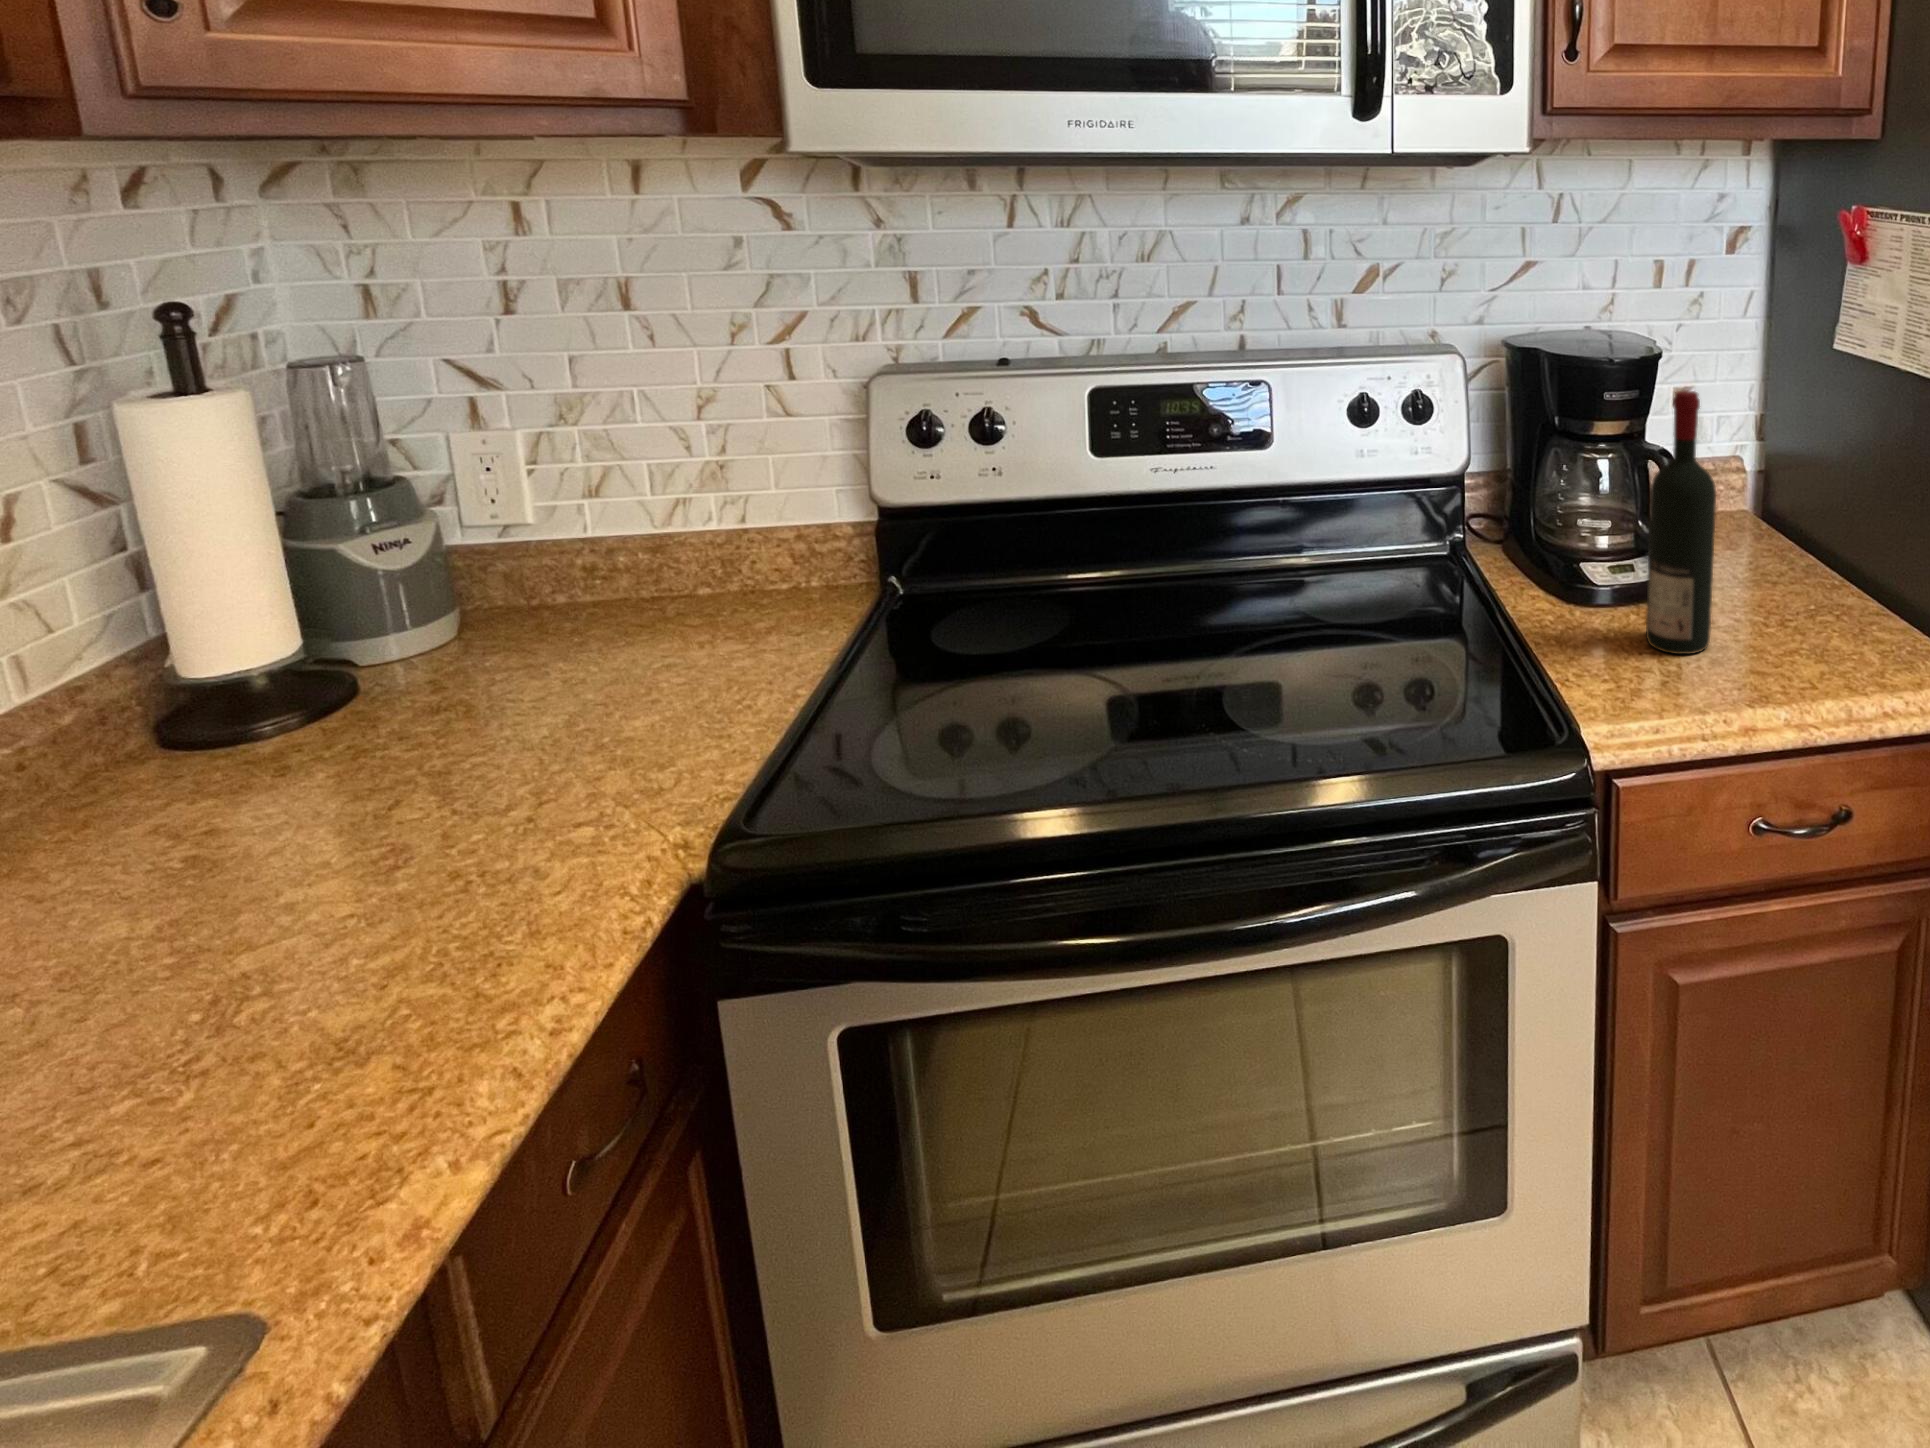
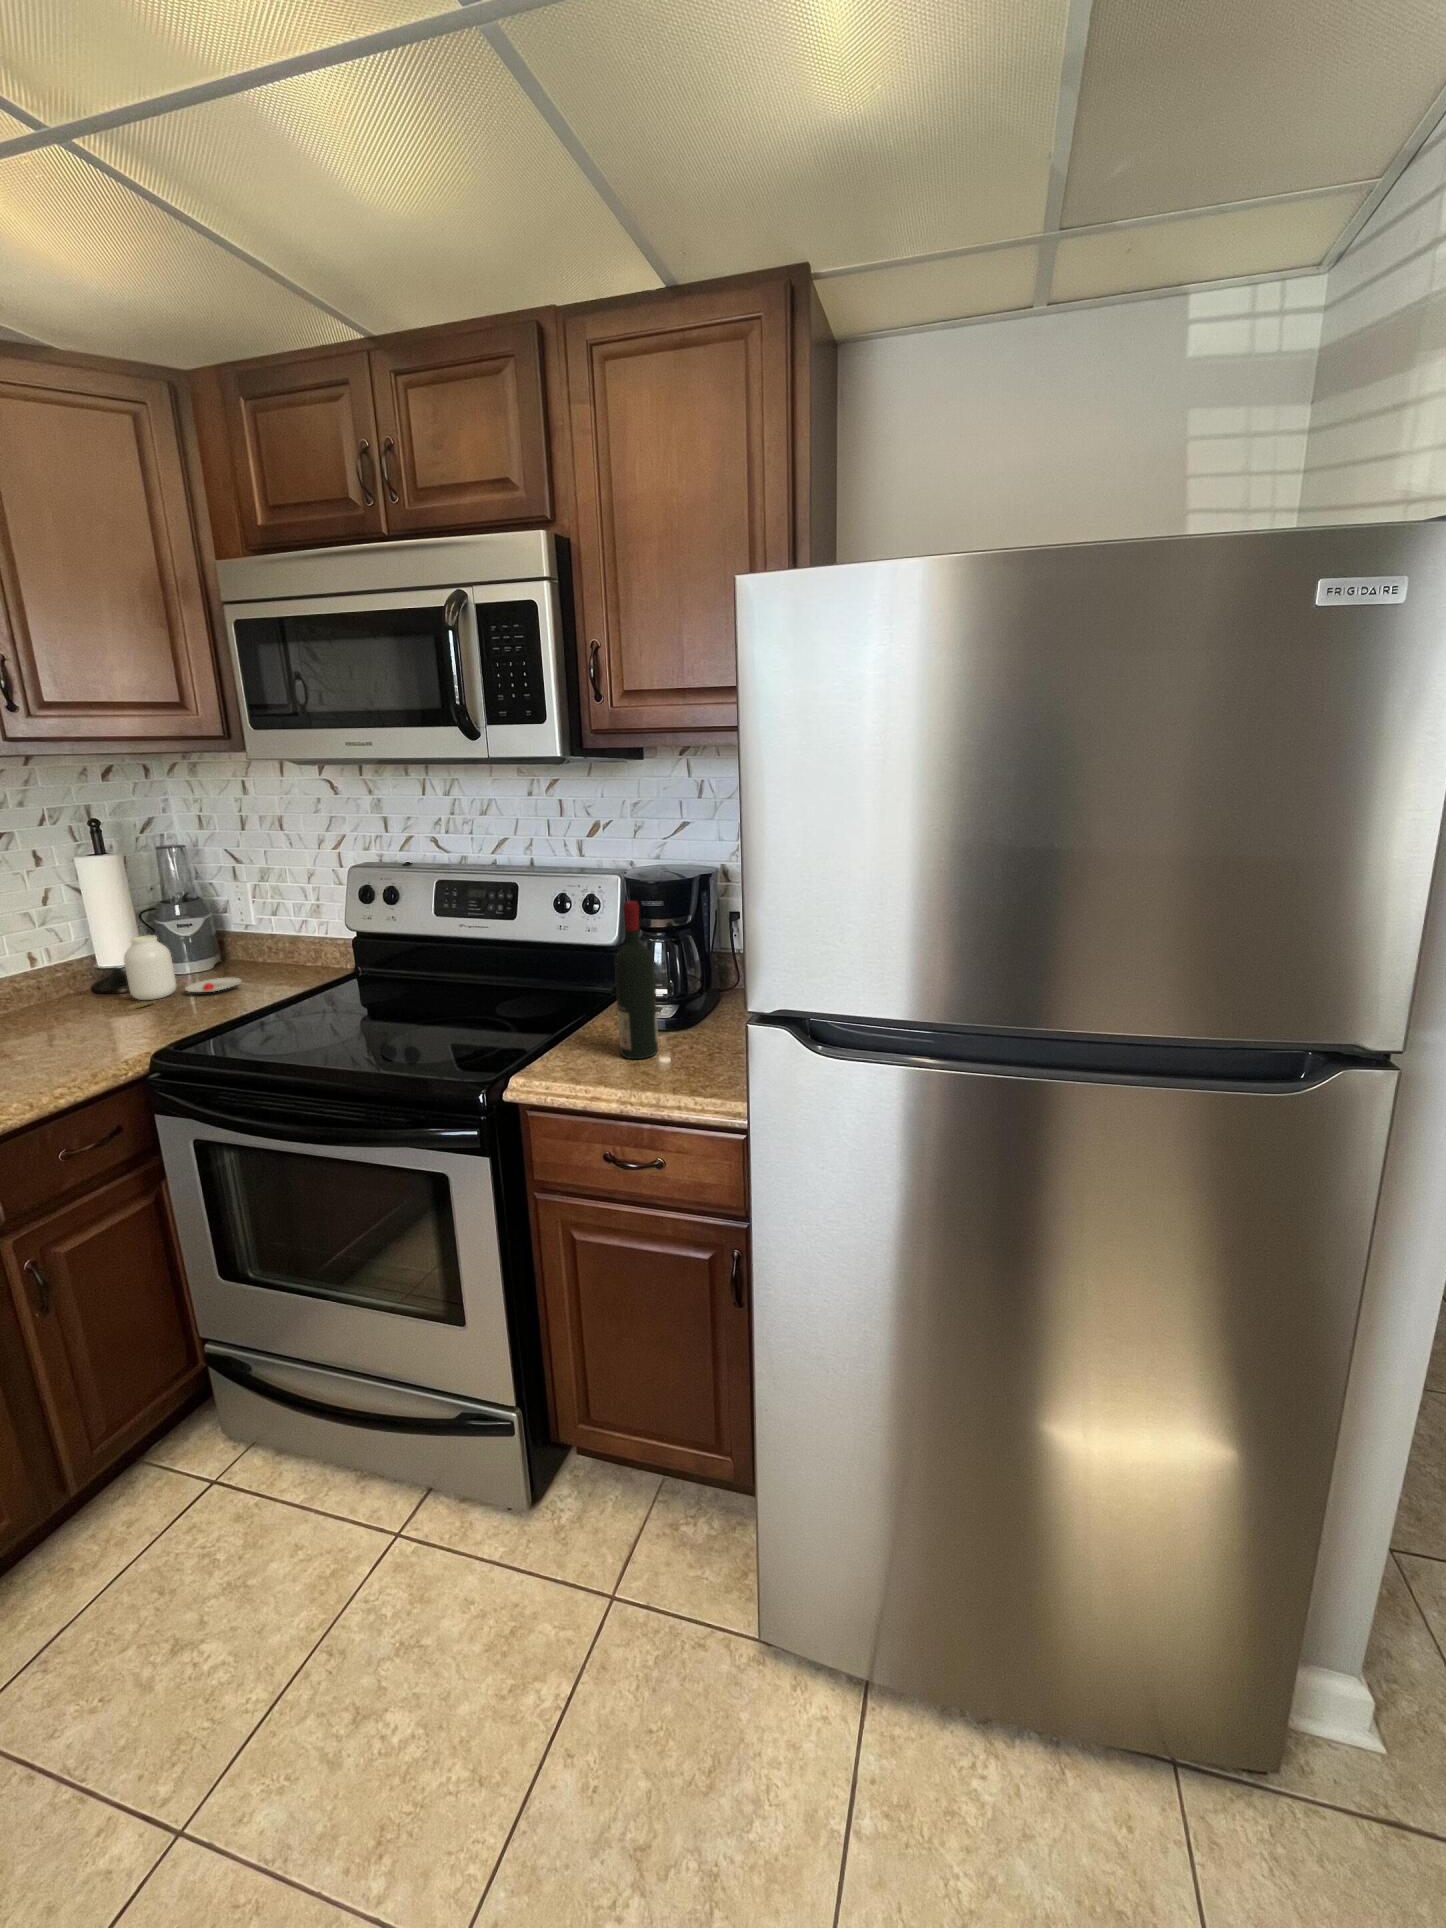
jar: none [327,578,641,773] -> present [124,935,241,1009]

